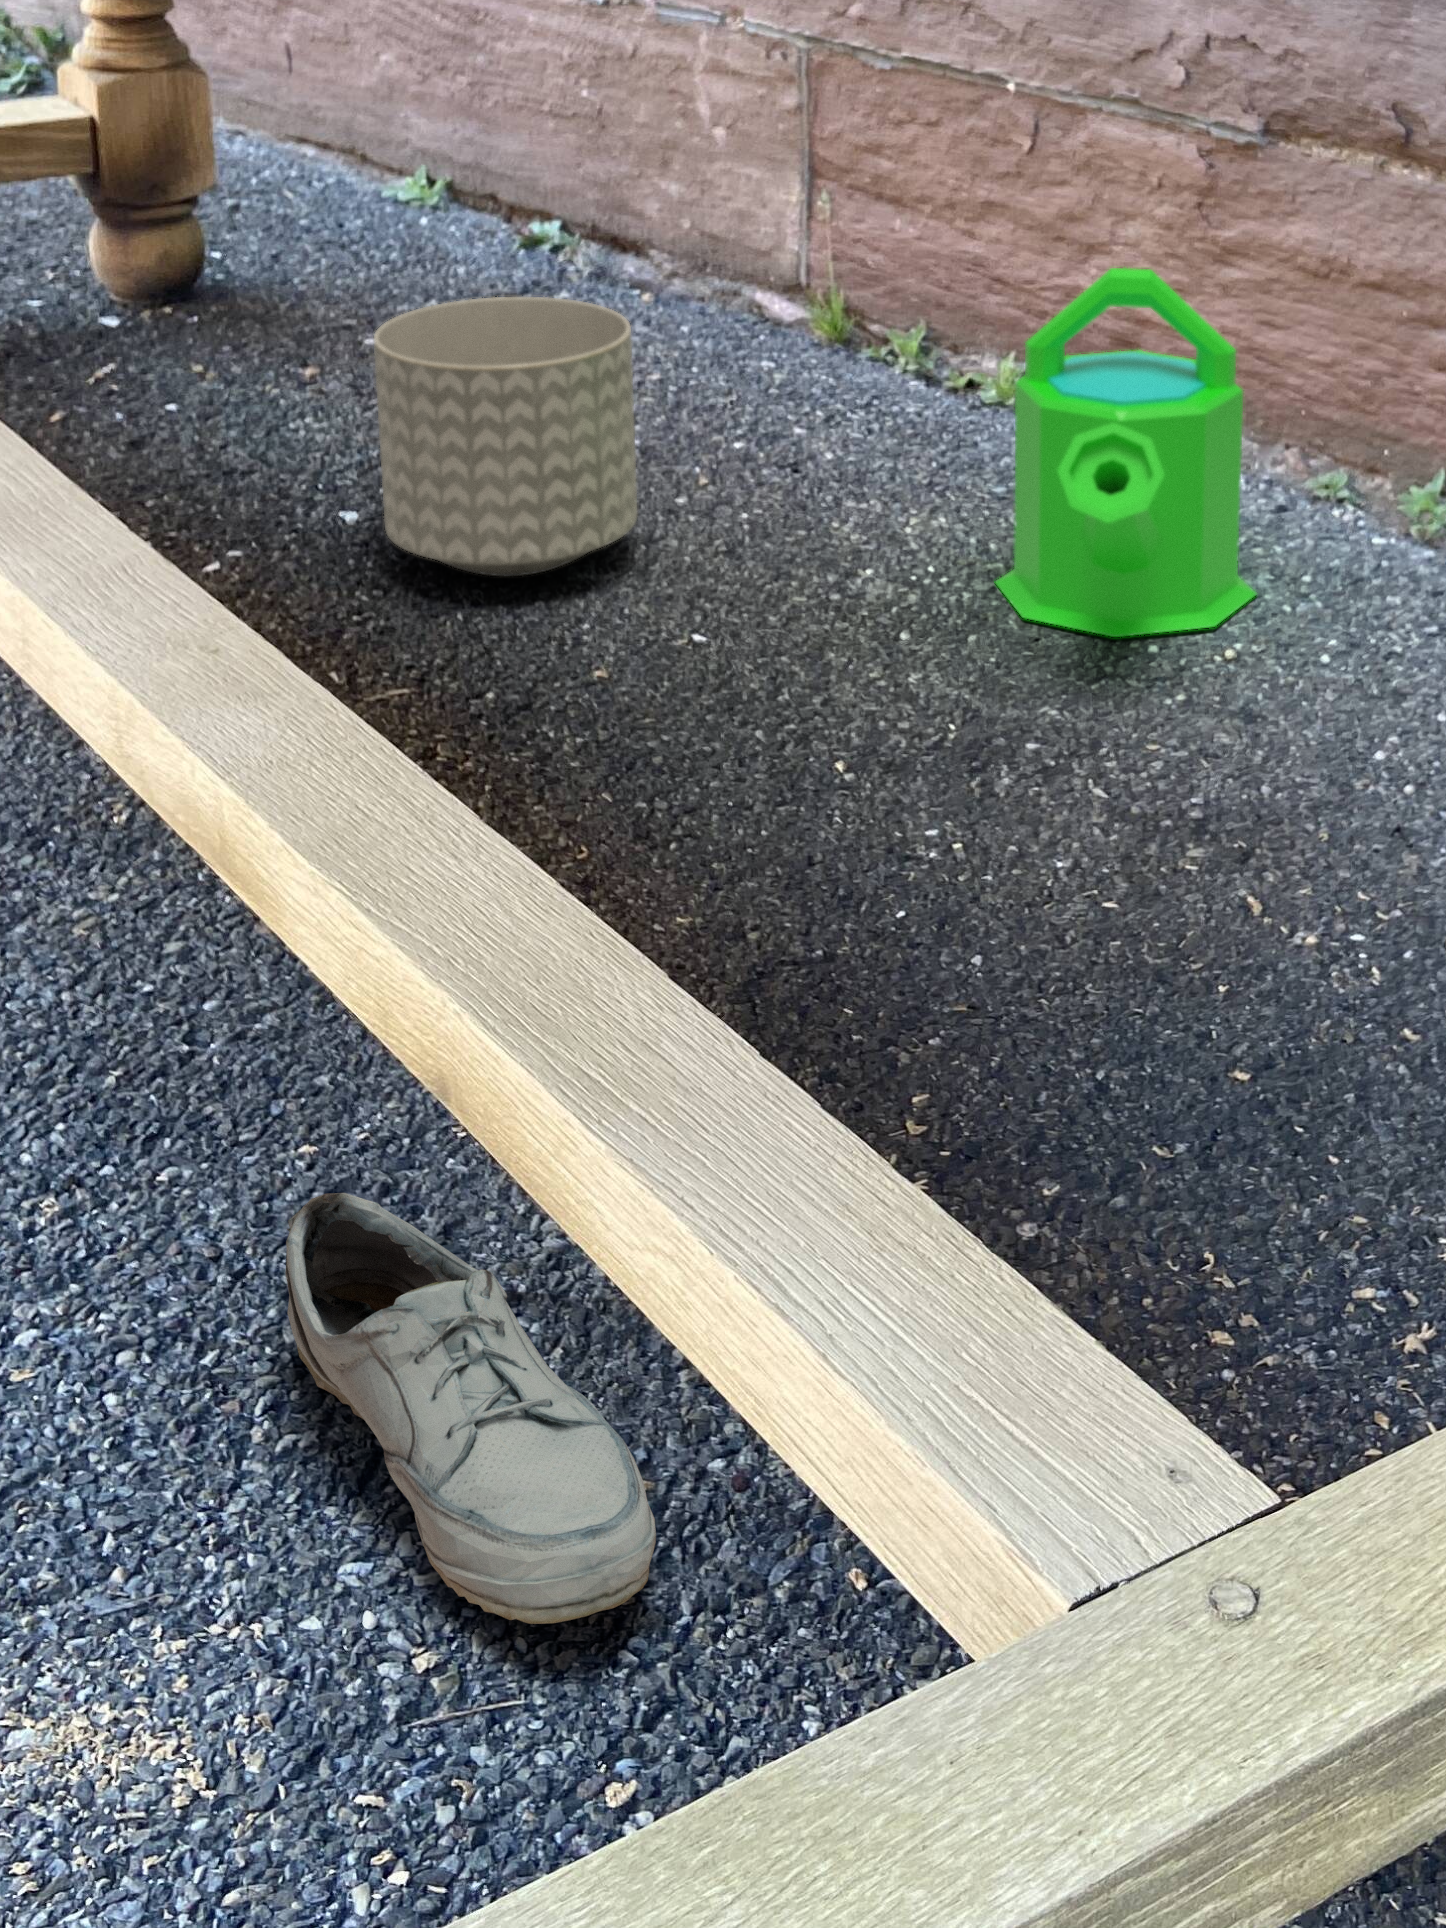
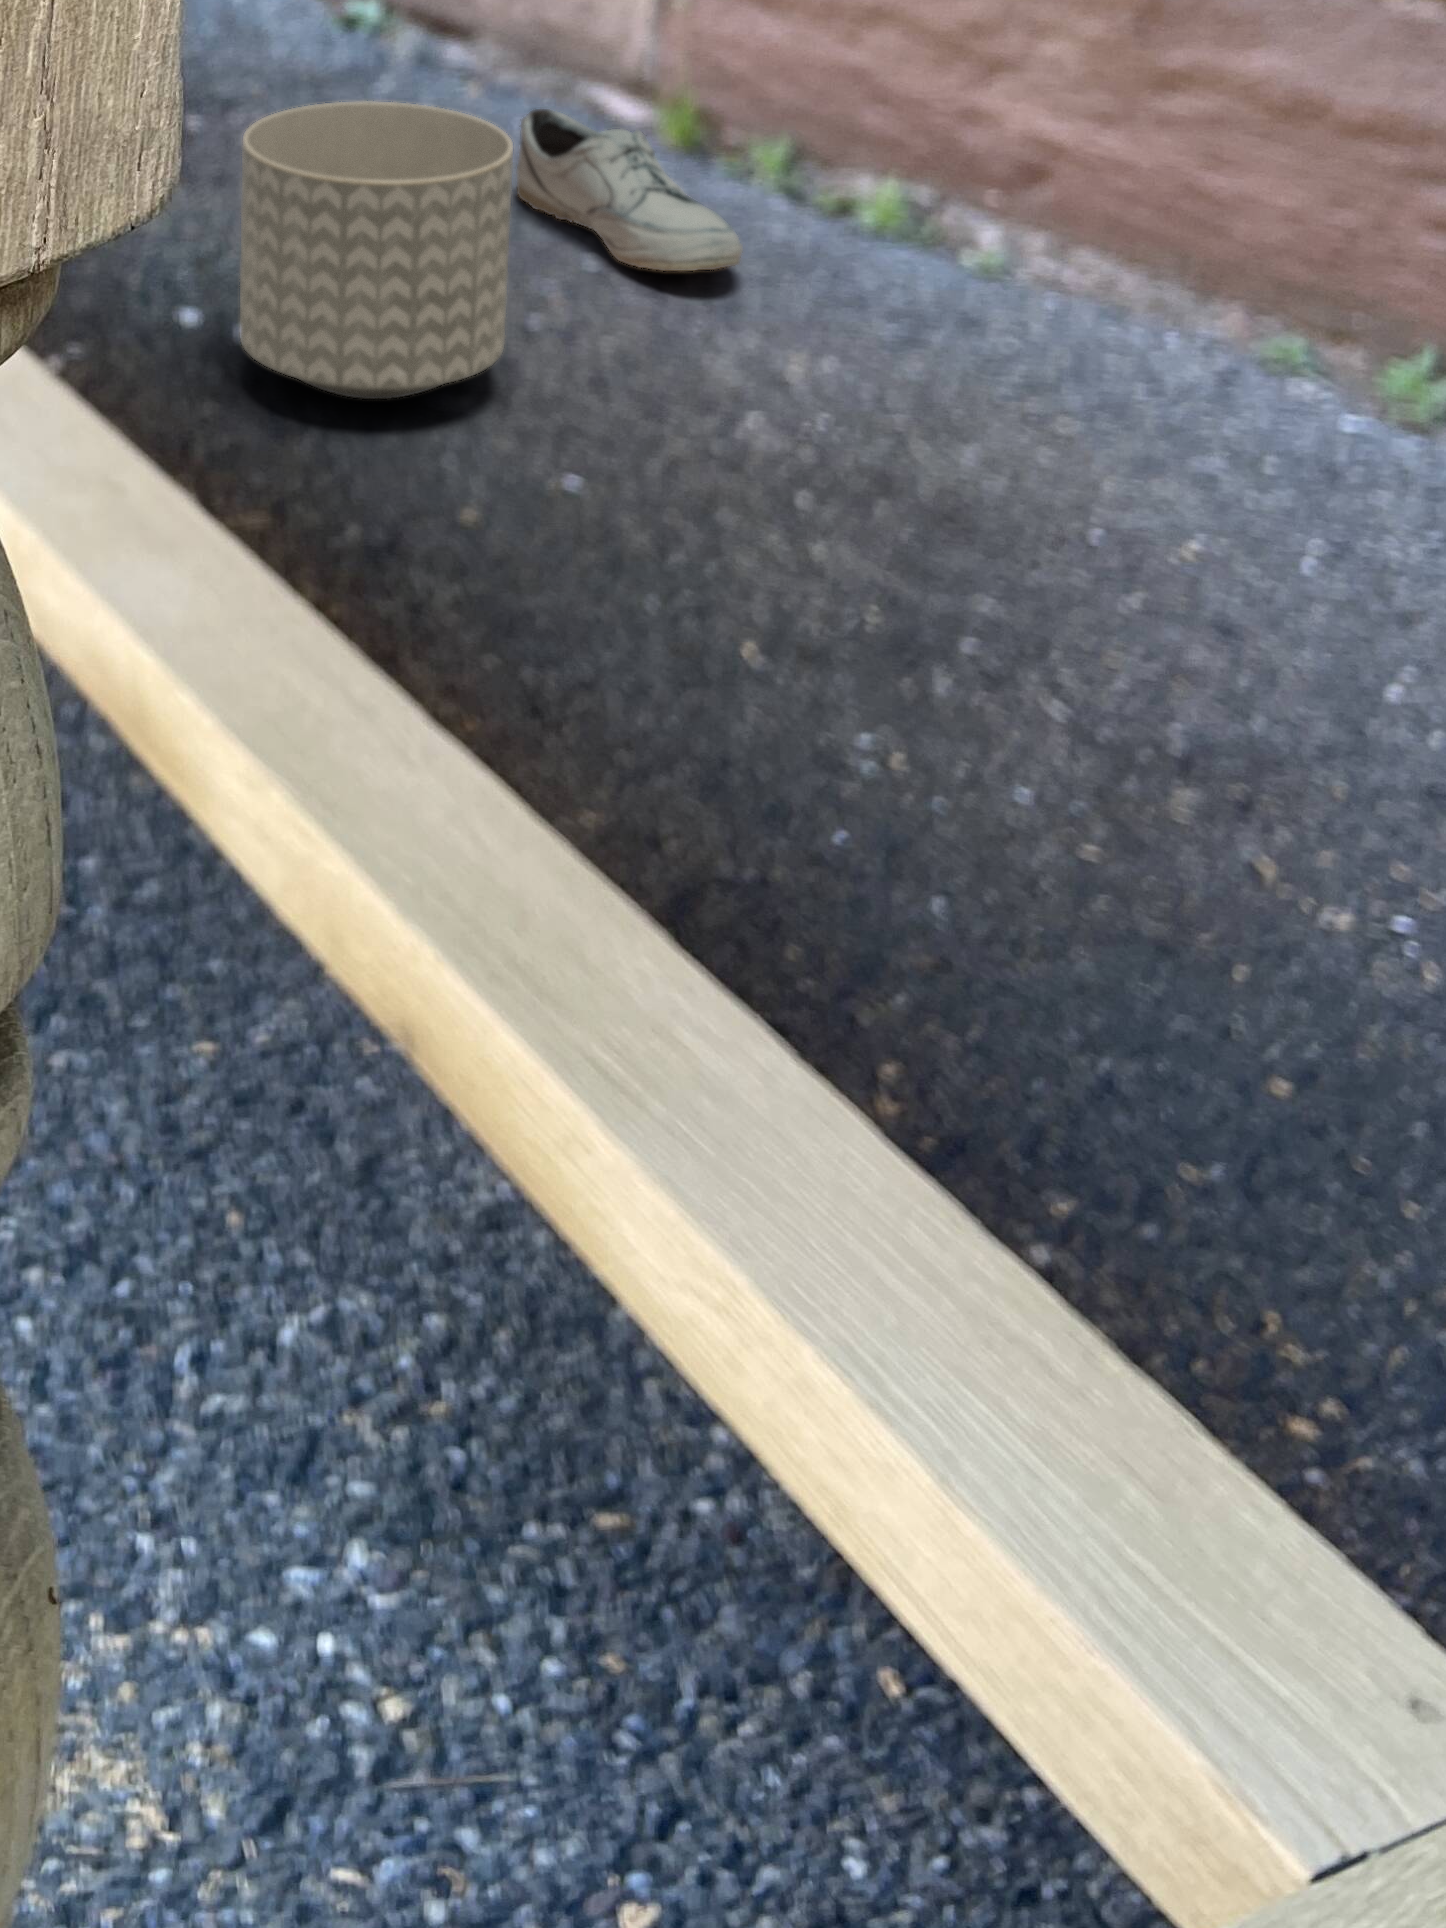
watering can: present [996,268,1256,637] -> none [898,111,1209,522]
shoe: present [285,1193,656,1624] -> present [516,109,743,271]

